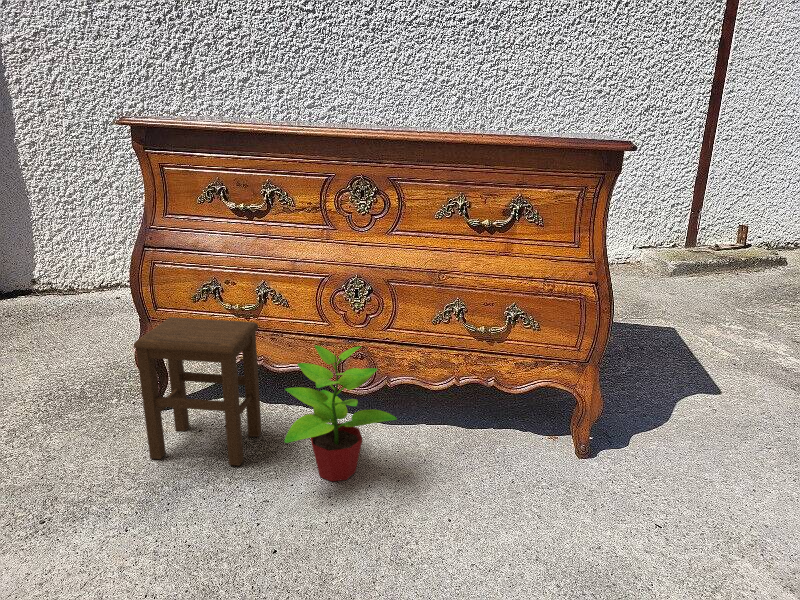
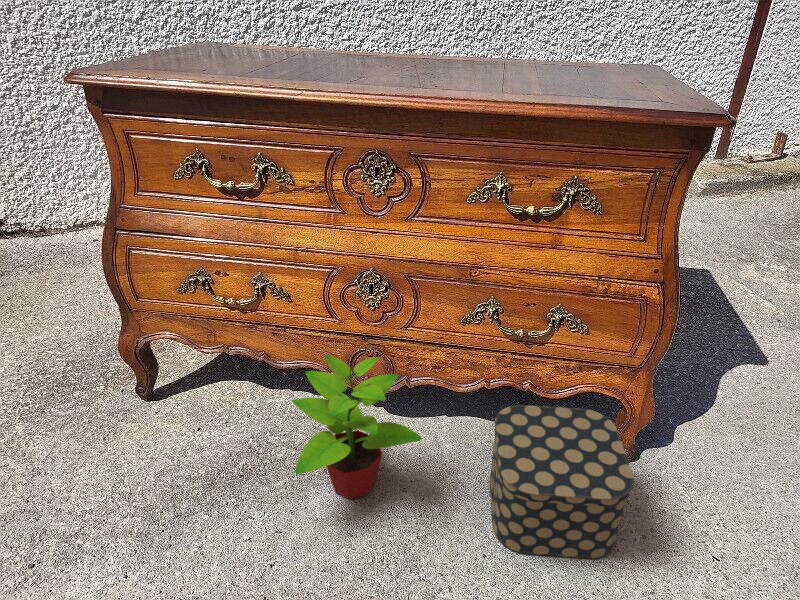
stool: present [134,317,262,466] -> none [113,312,267,479]
storage box: none [460,399,581,526] -> present [489,405,634,558]

